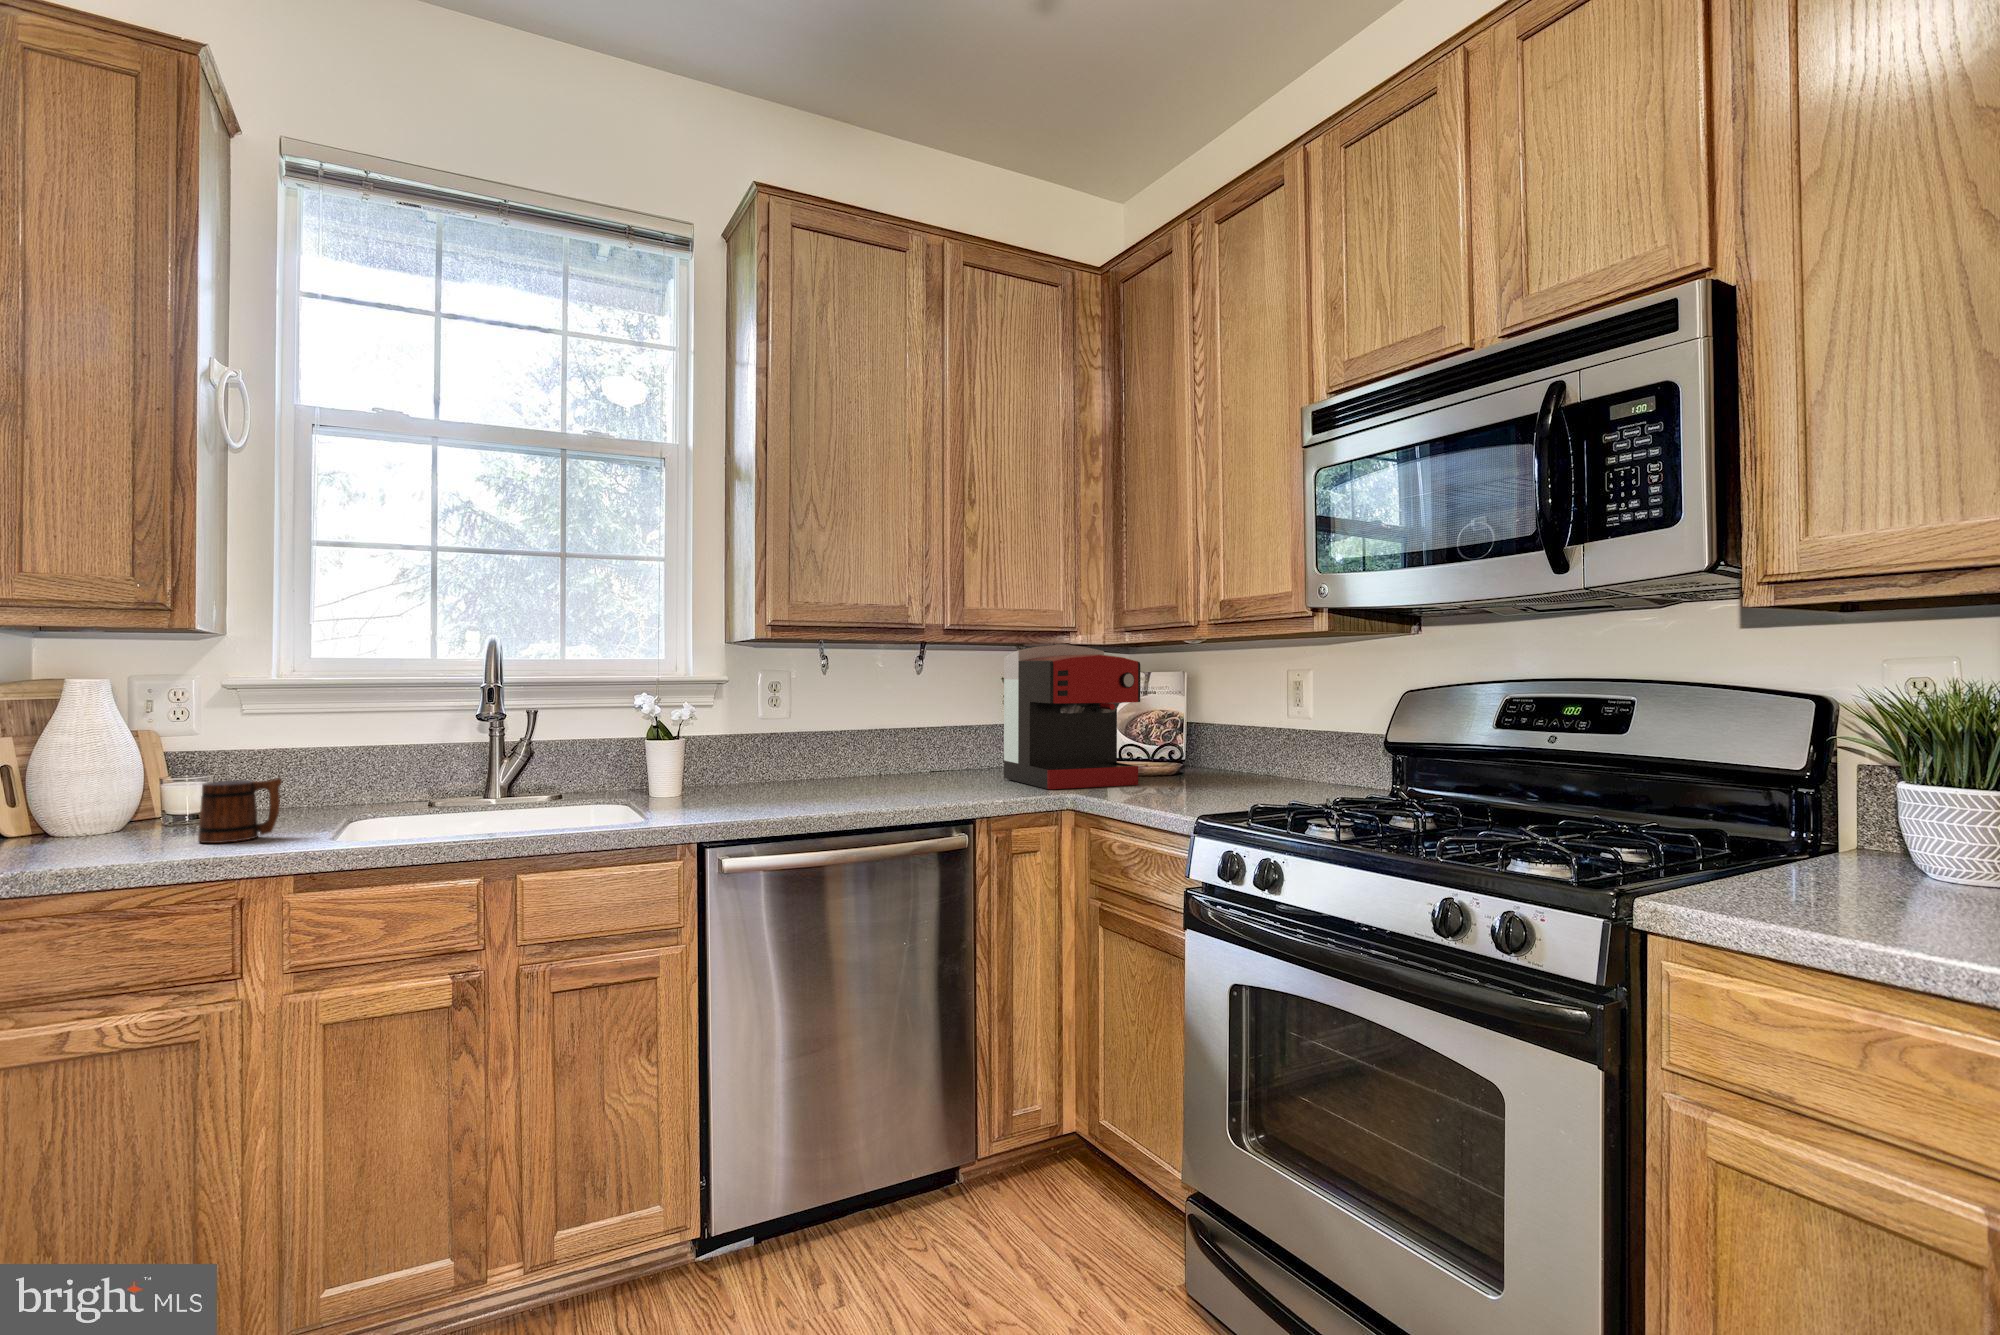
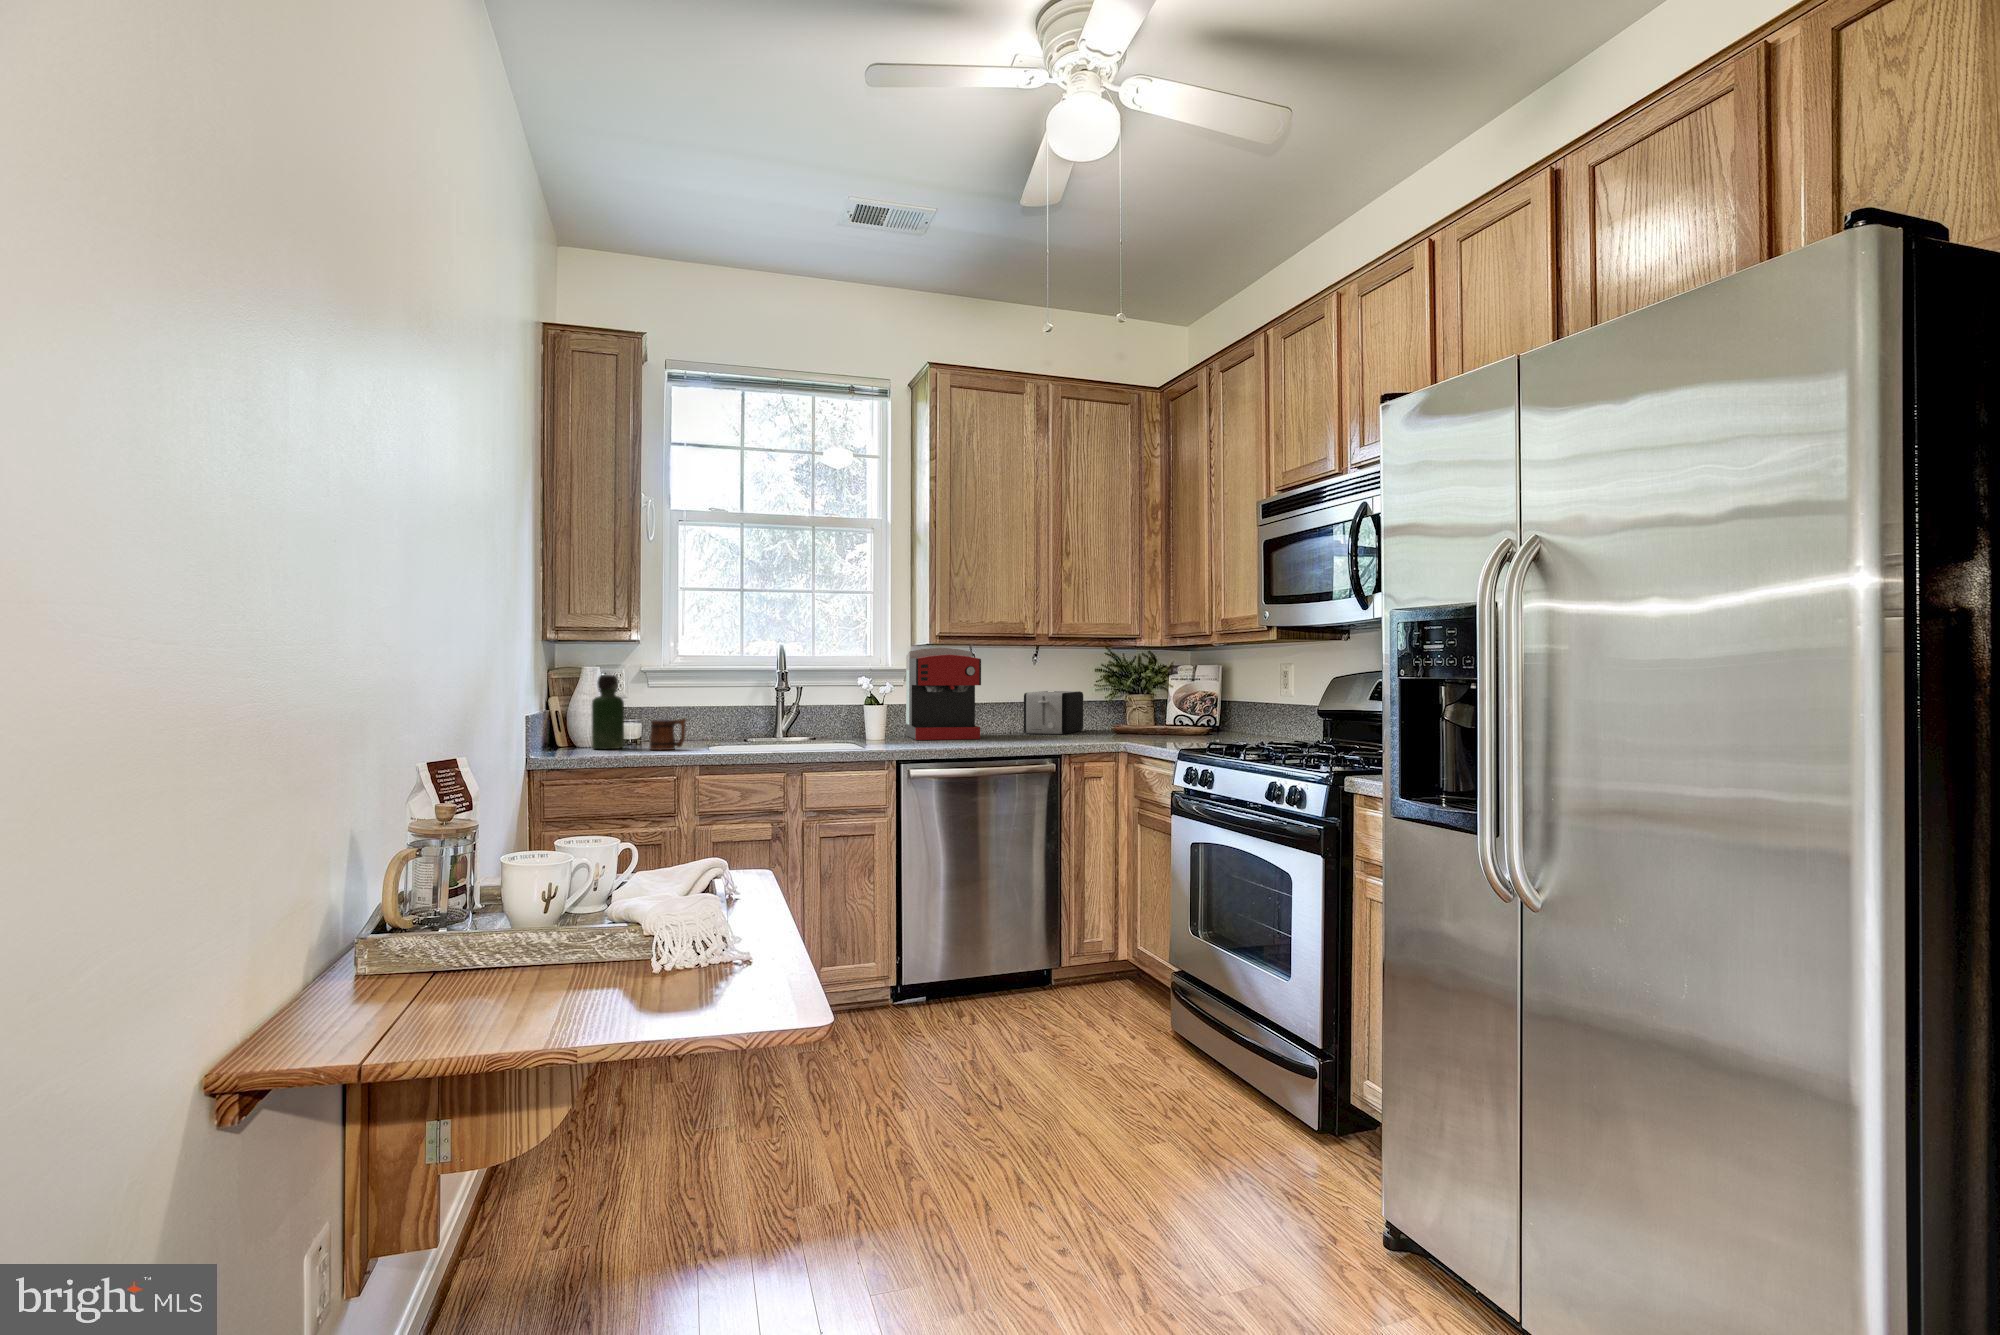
coffee maker: present [1004,644,1140,789] -> present [906,647,981,740]
bottle: none [76,696,155,842] -> present [592,675,624,749]
toaster: none [901,710,984,777] -> present [1024,691,1083,734]

